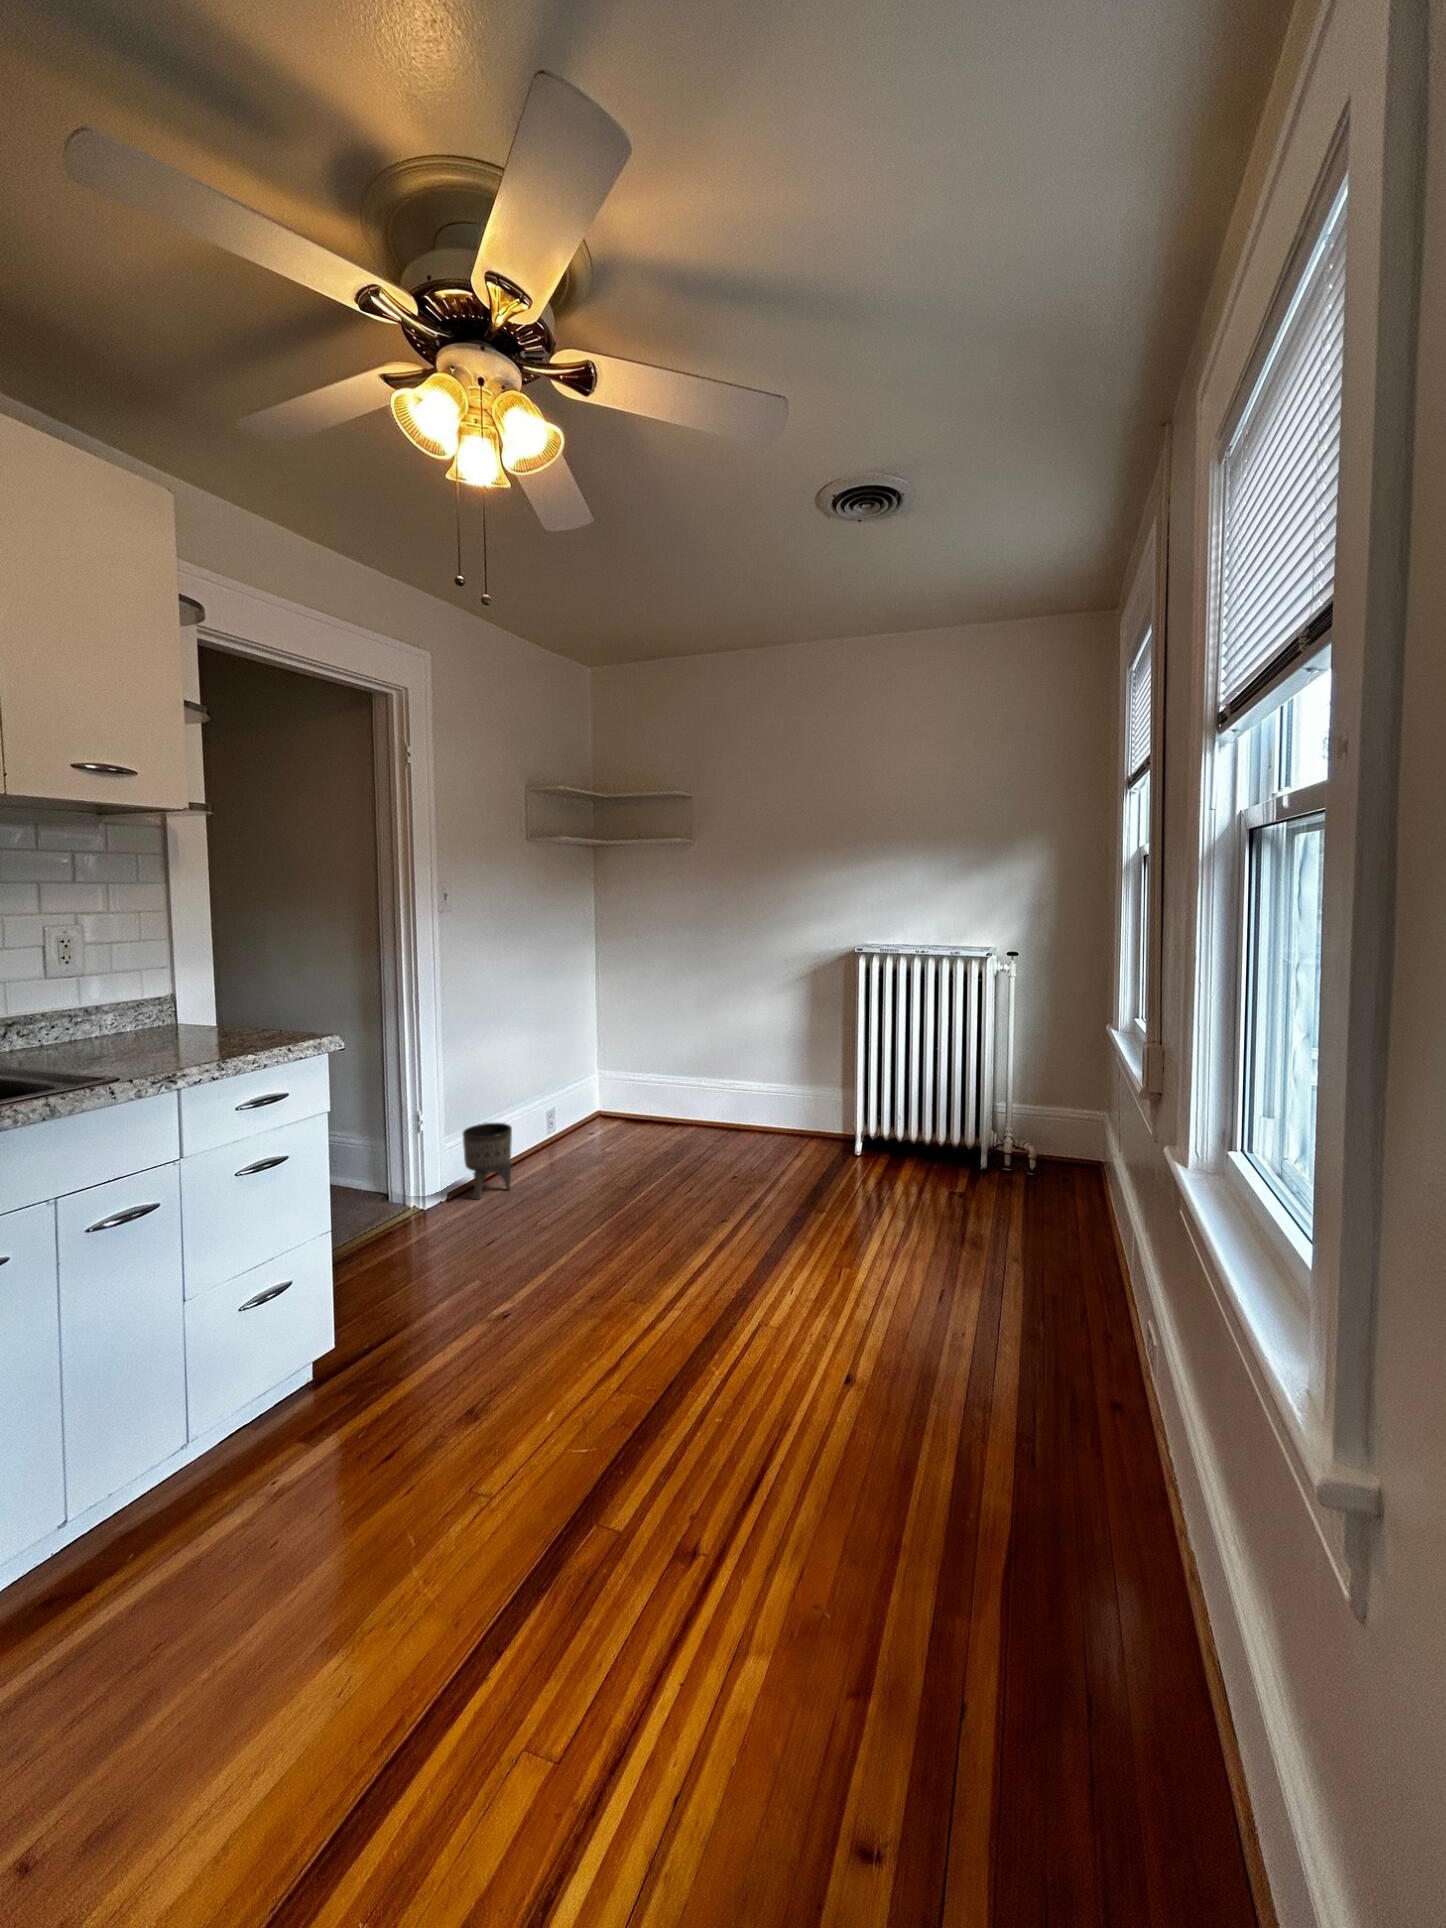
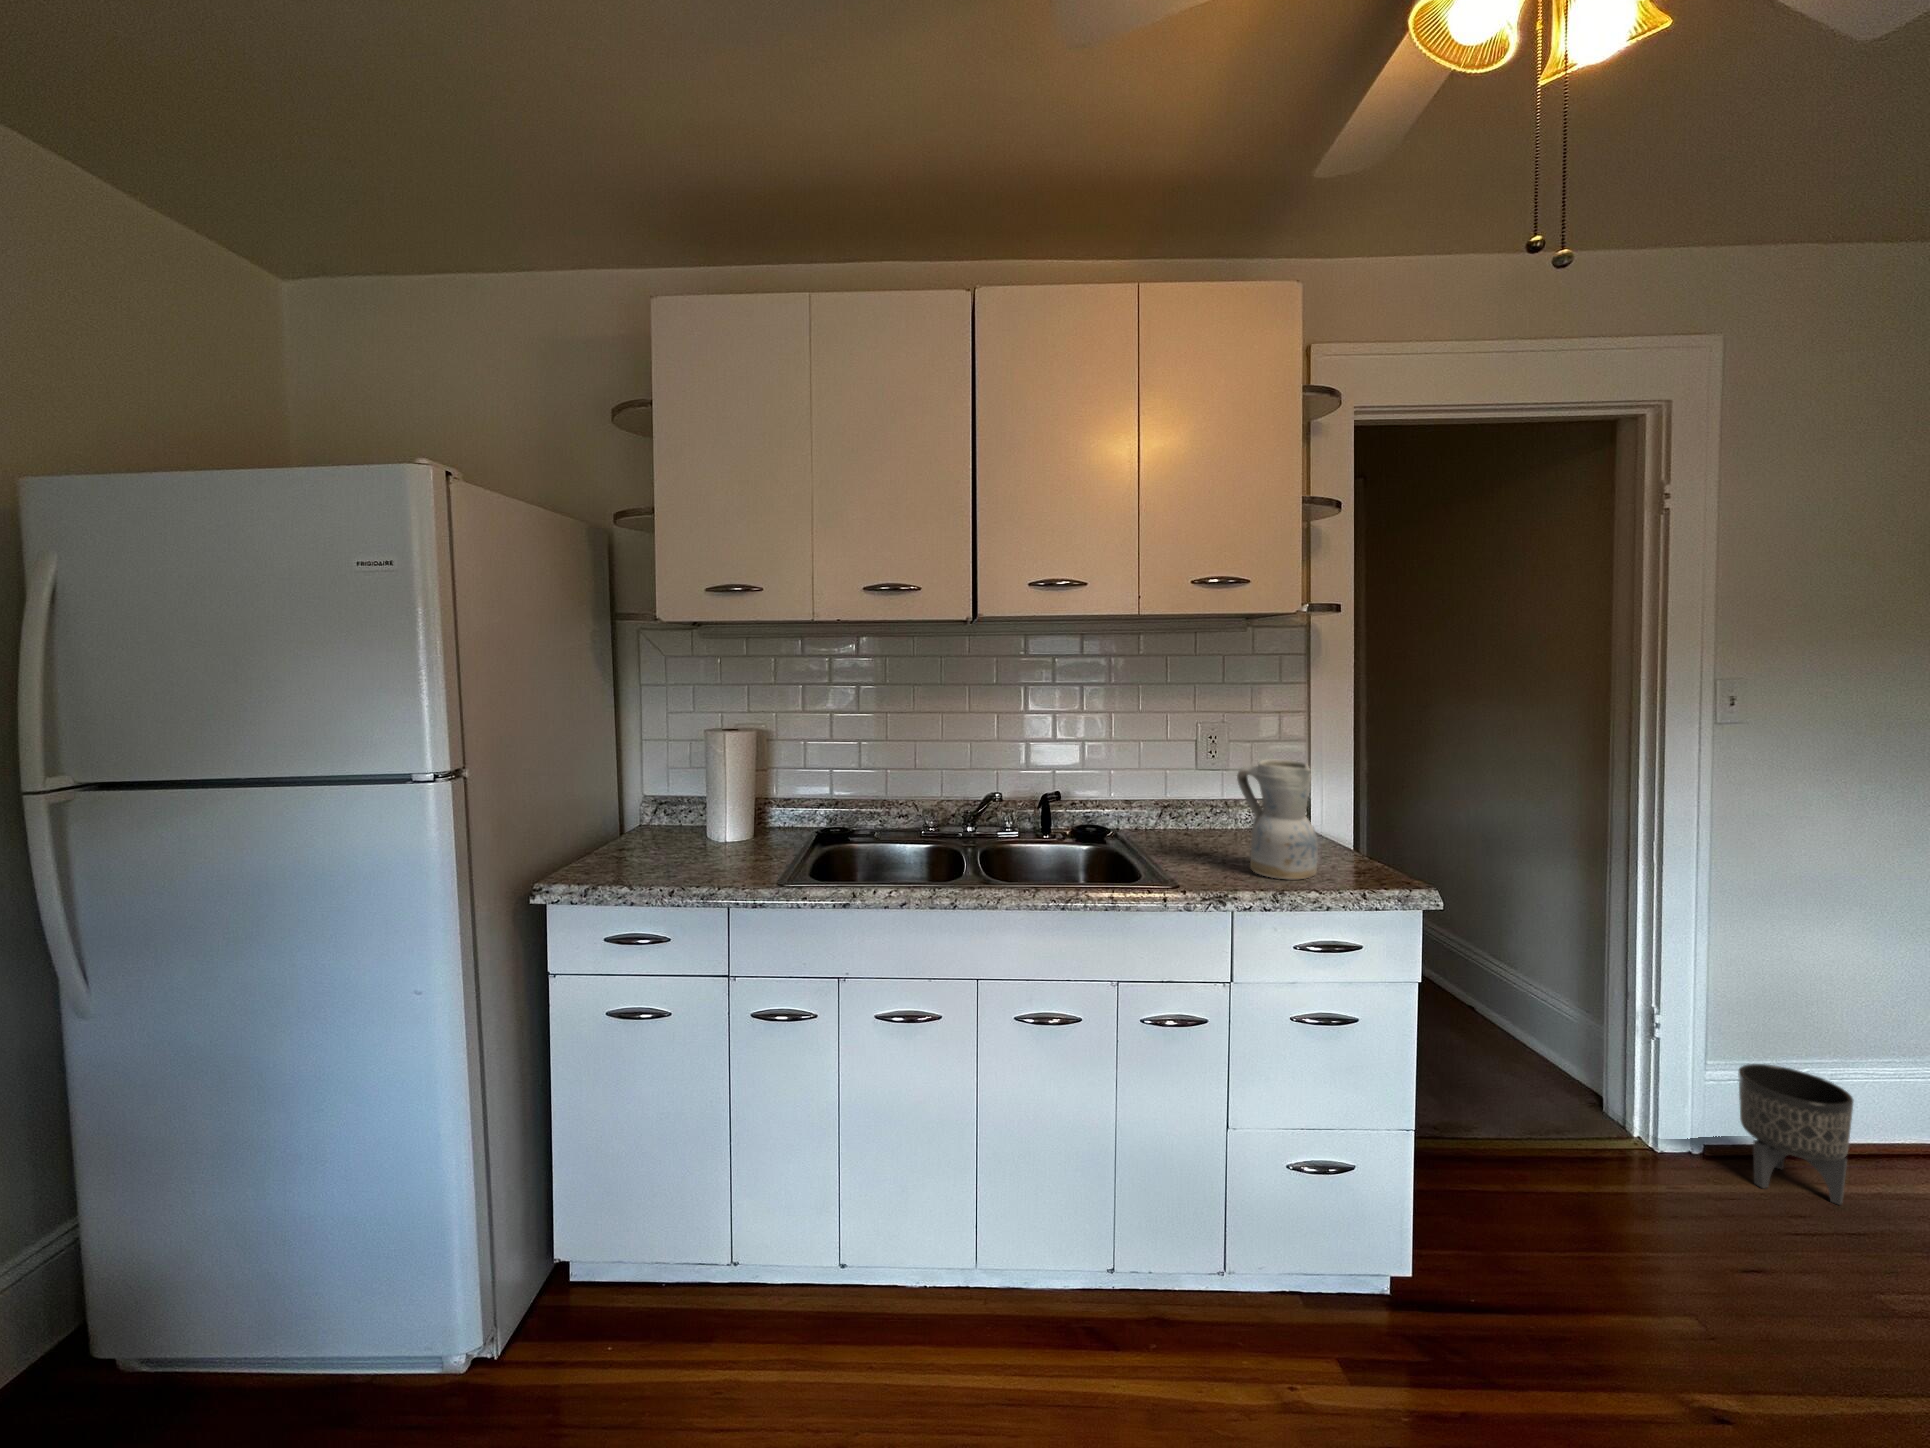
ceramic pitcher: none [147,945,239,1056] -> present [1237,759,1318,880]

